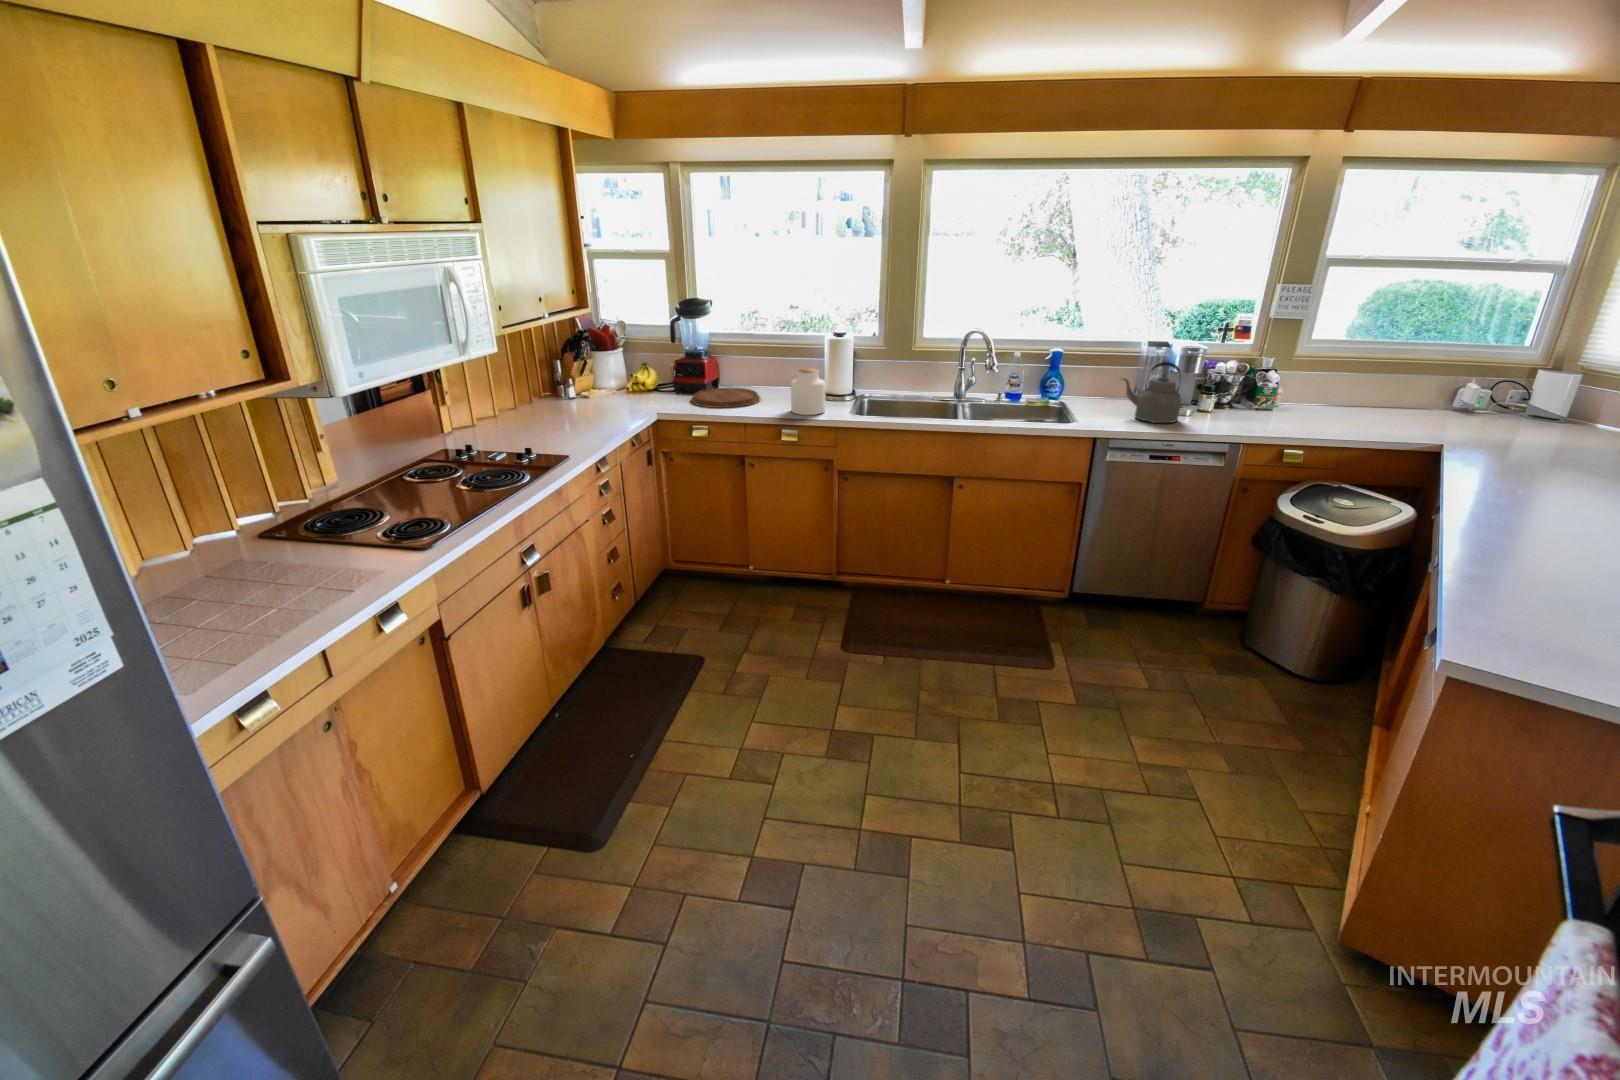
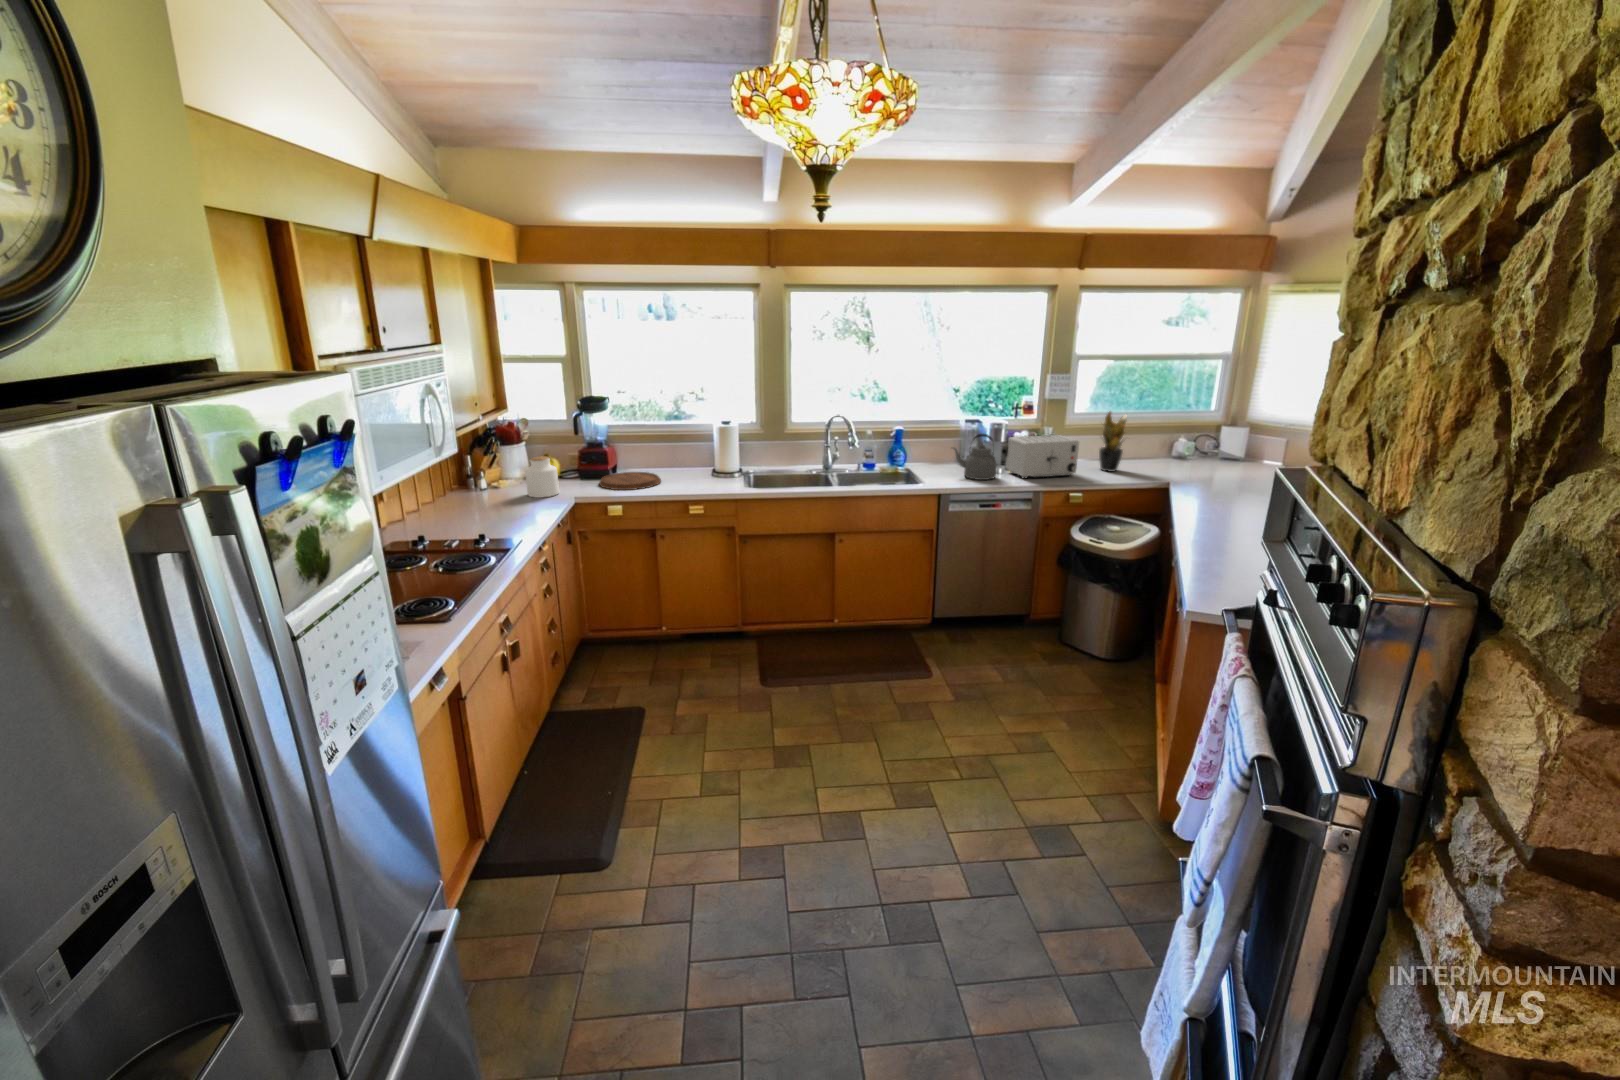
potted plant: none [1336,333,1404,423] -> present [1099,412,1127,472]
jar: present [791,368,825,415] -> present [525,457,559,498]
toaster: none [1196,369,1308,425] -> present [1006,435,1079,478]

